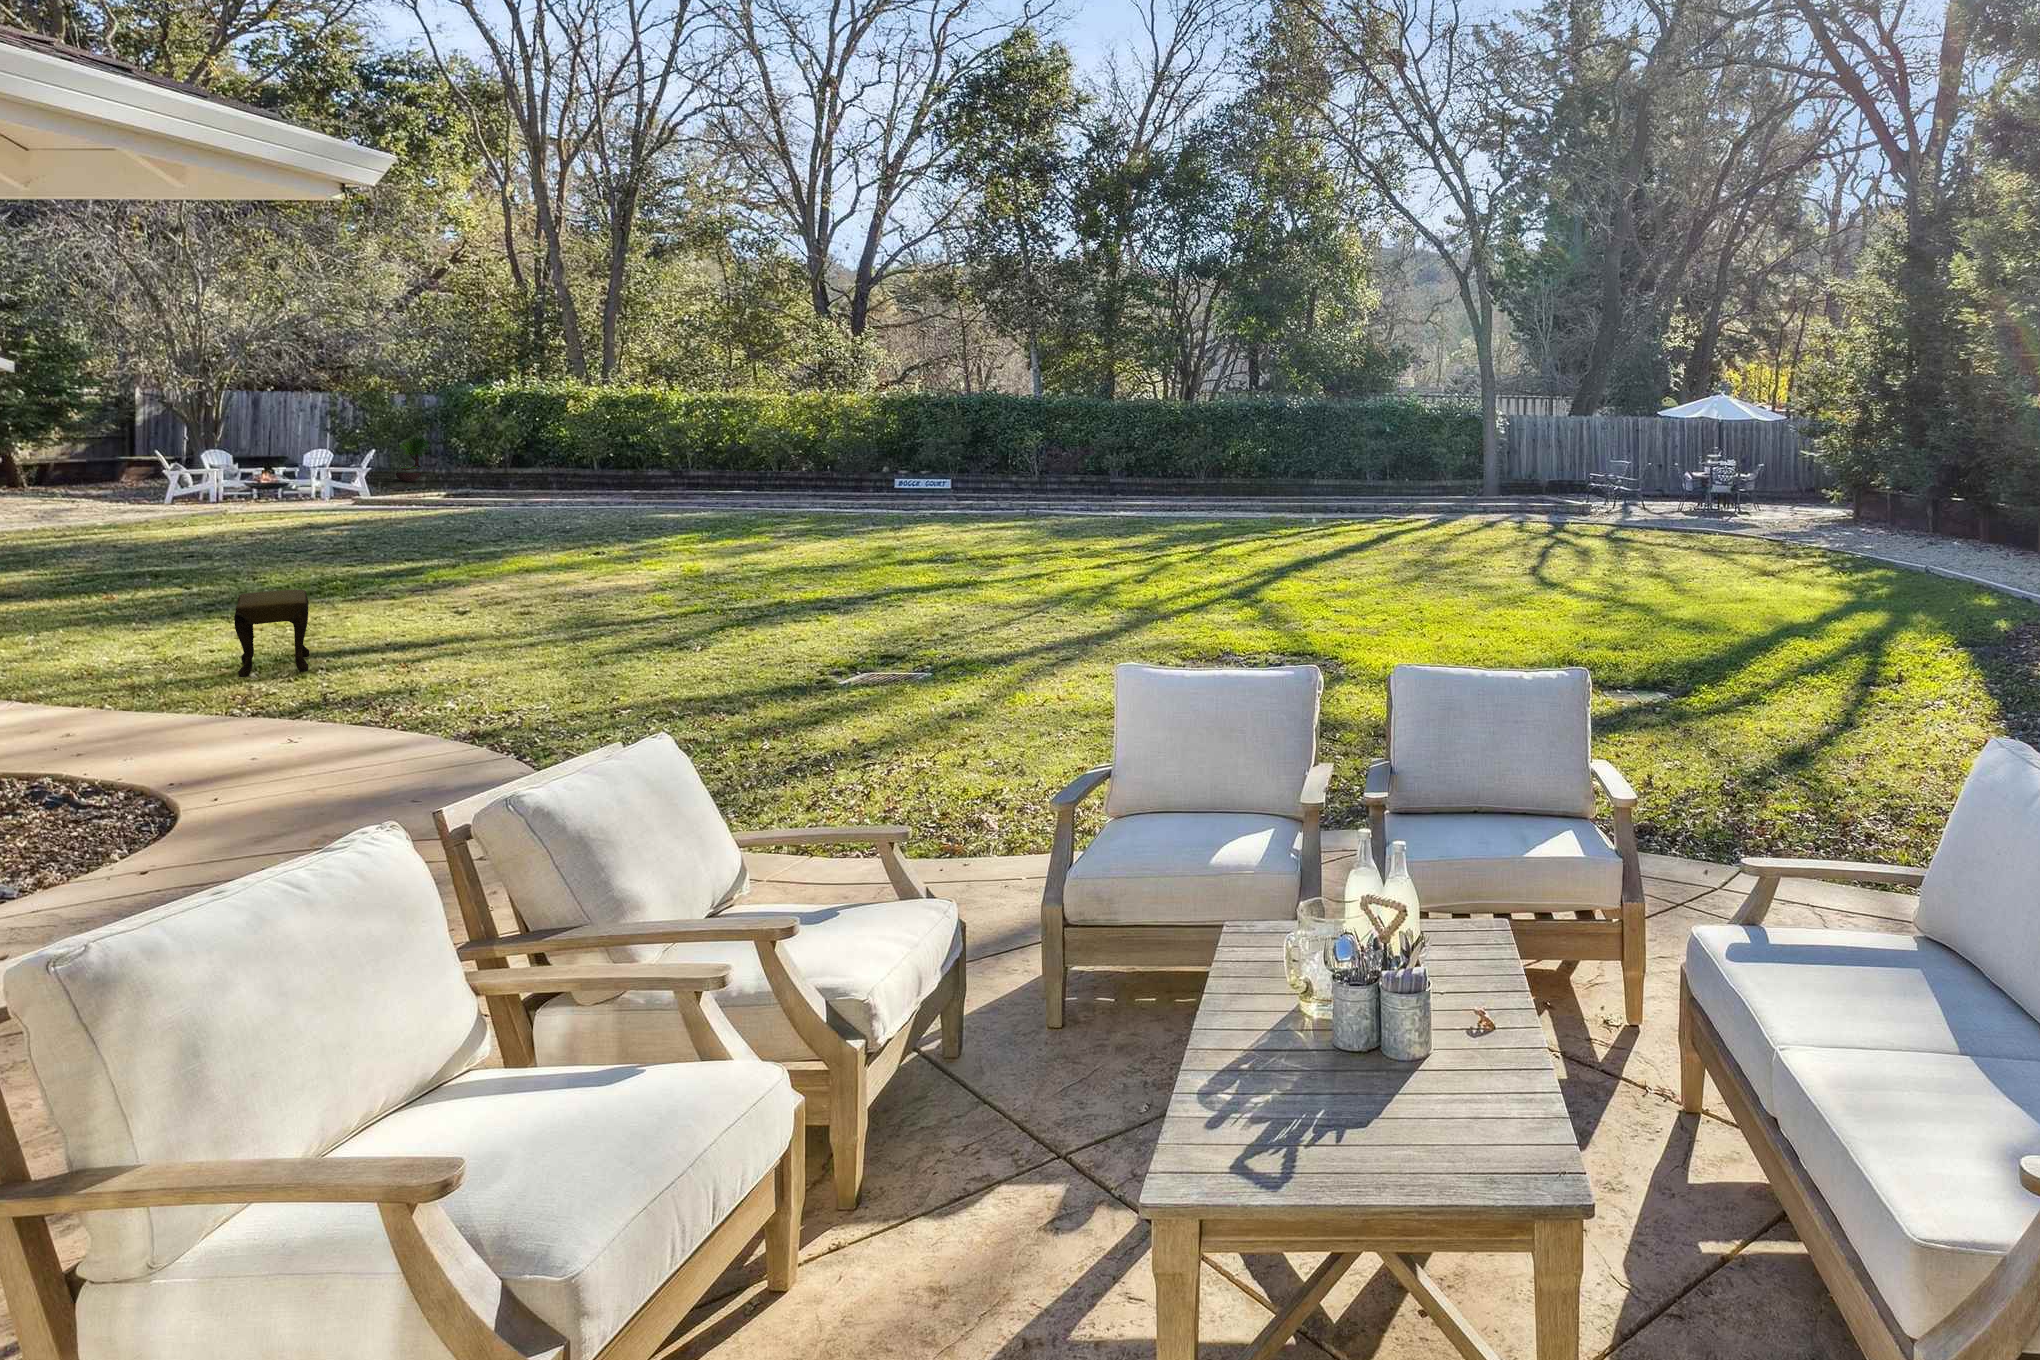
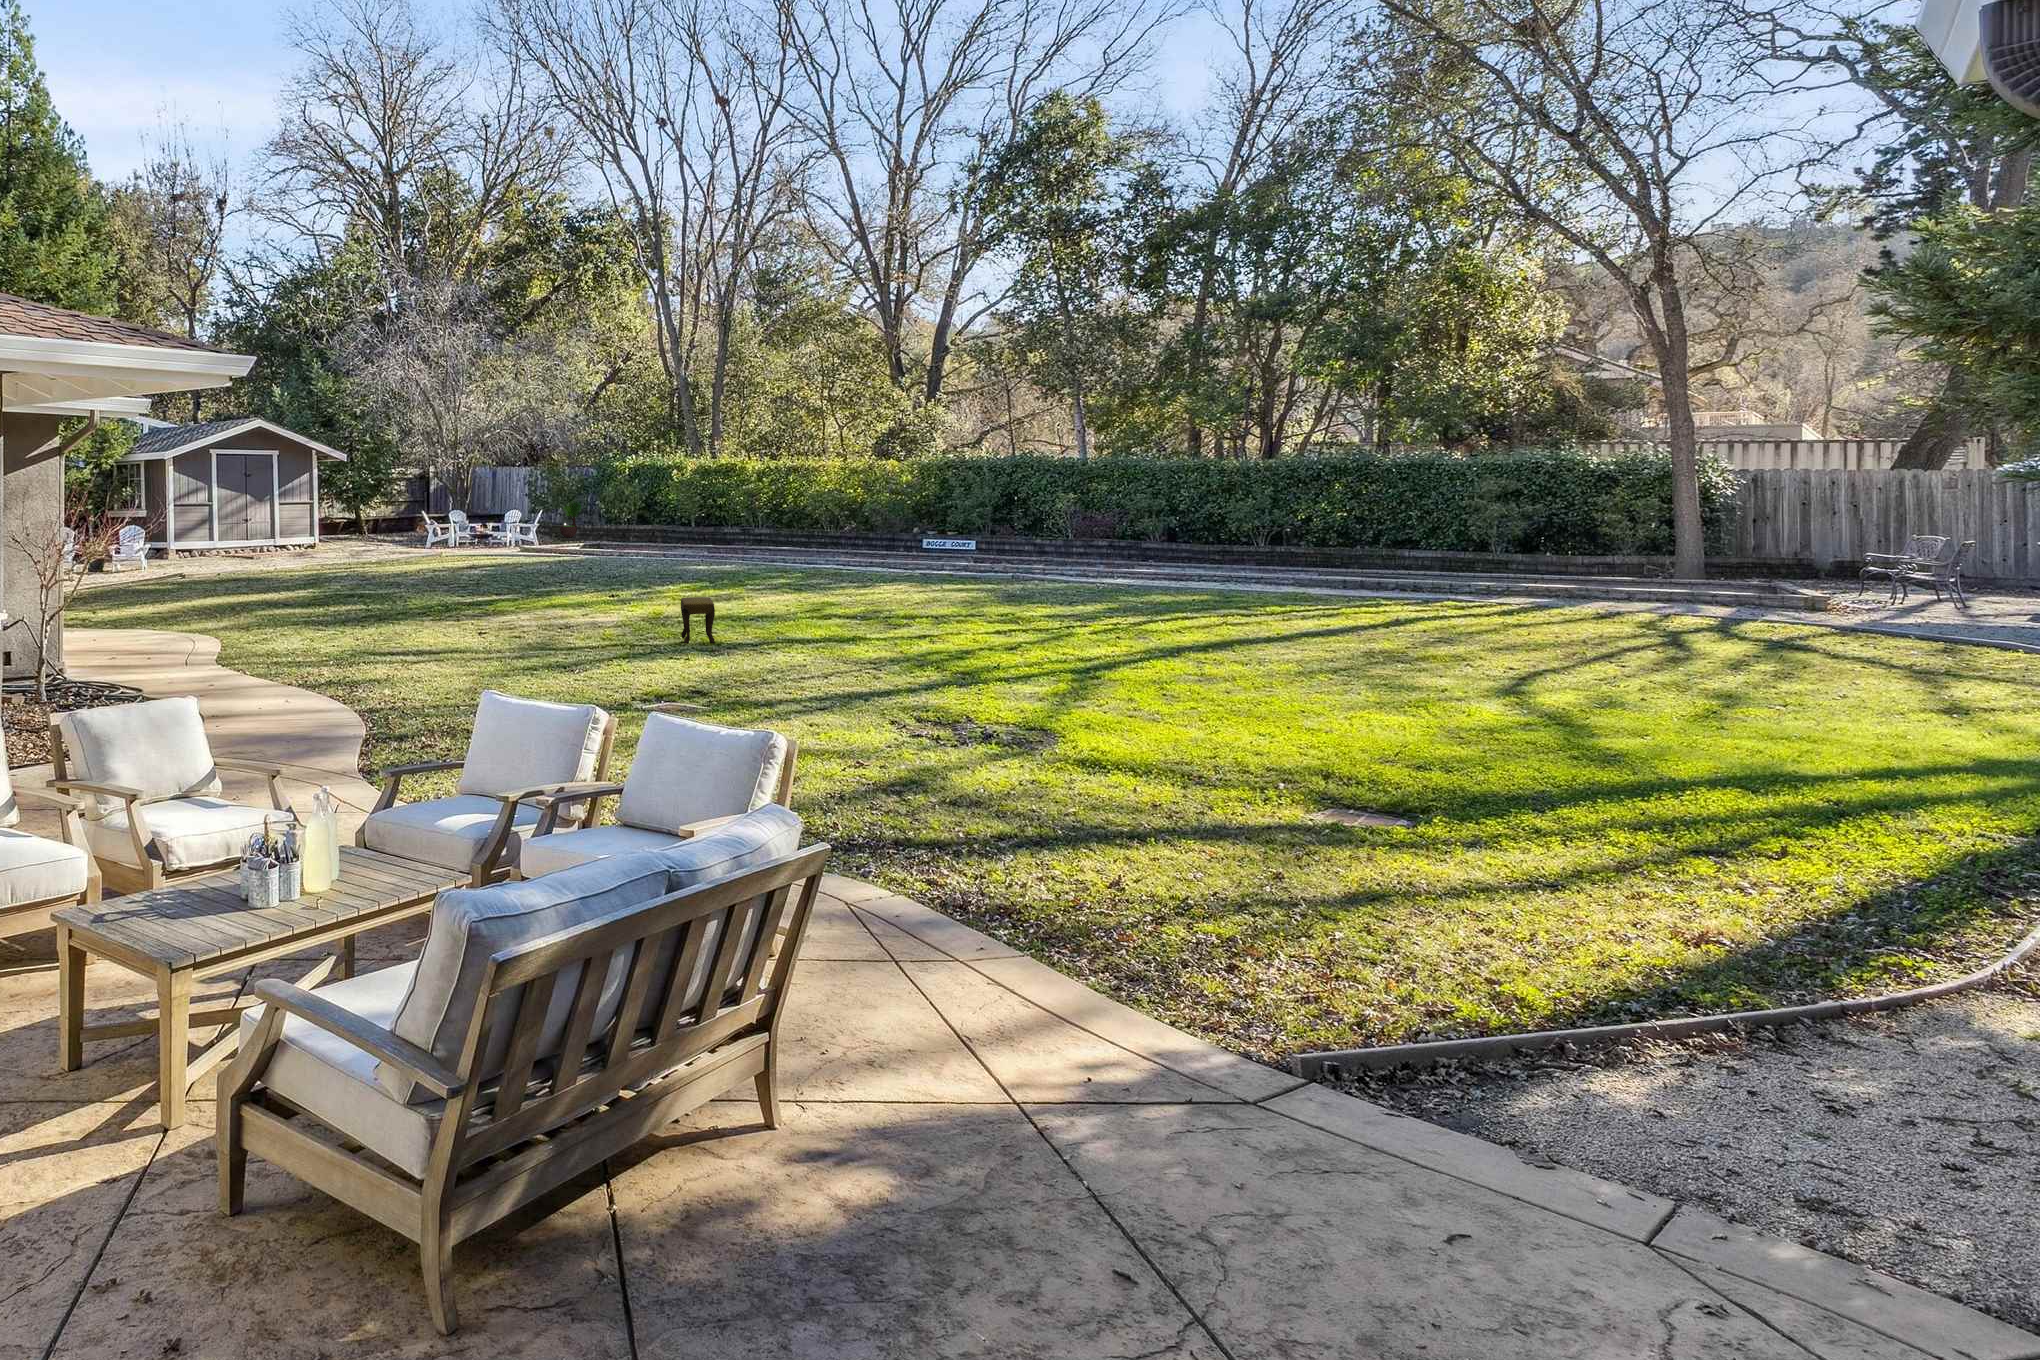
footstool: present [234,590,310,677] -> present [681,597,715,643]

